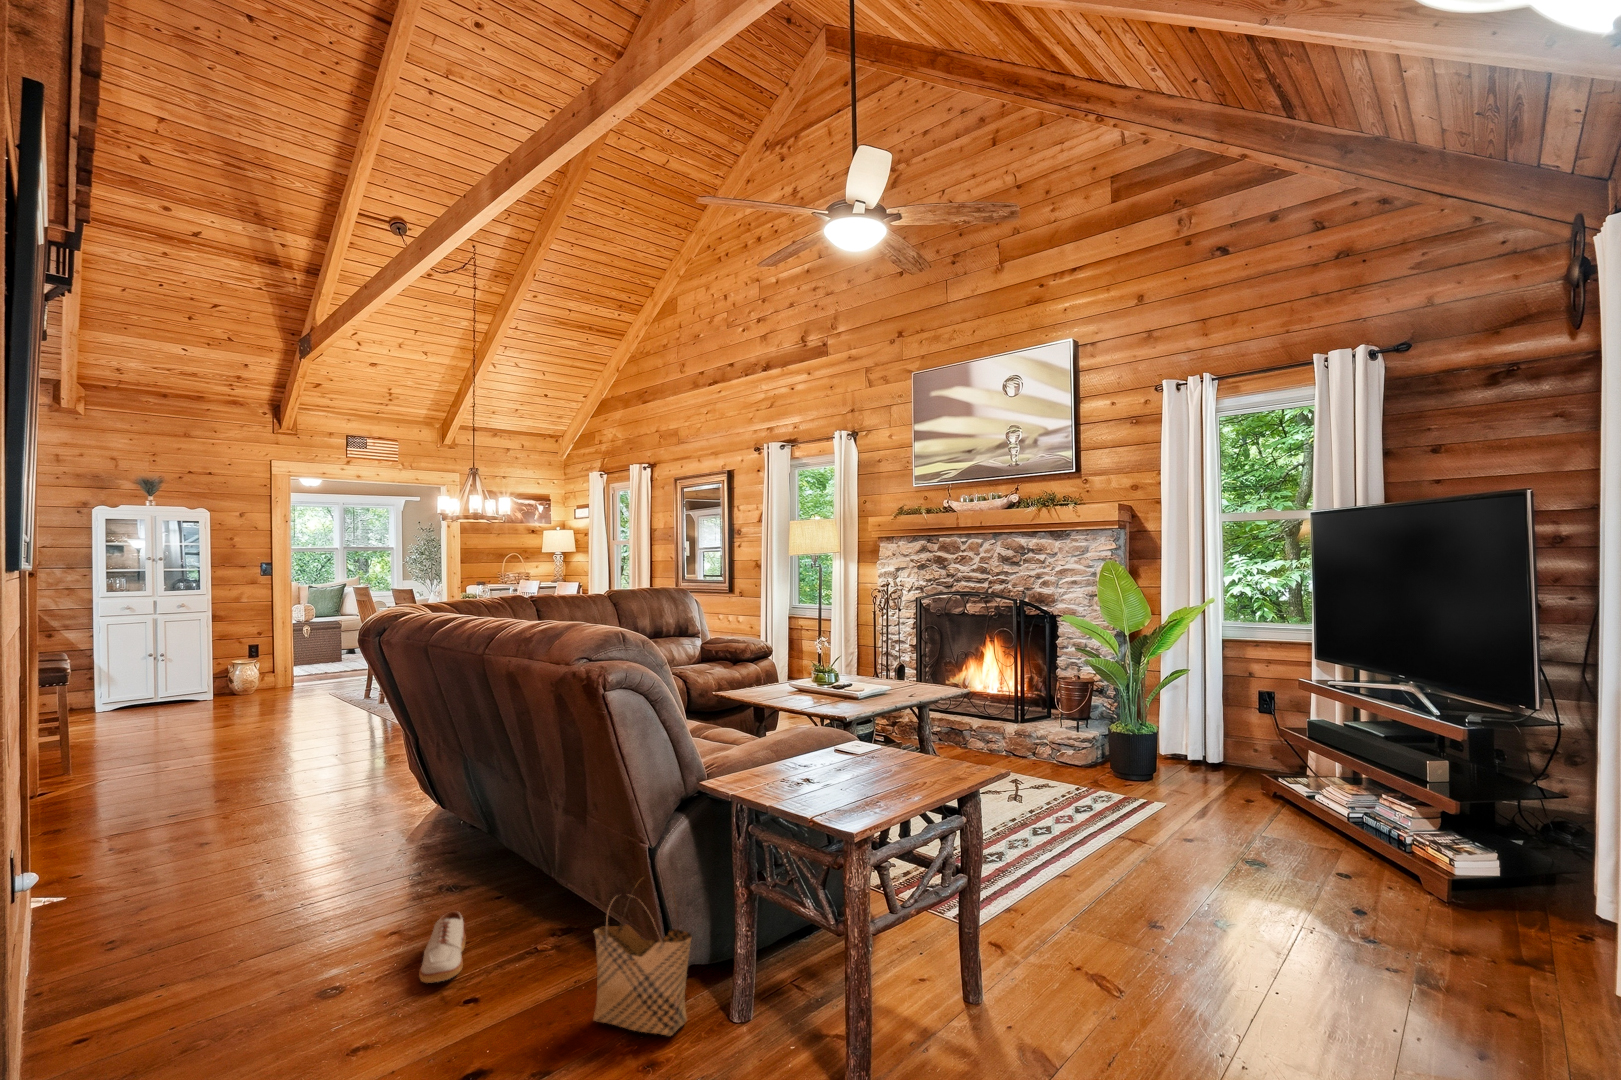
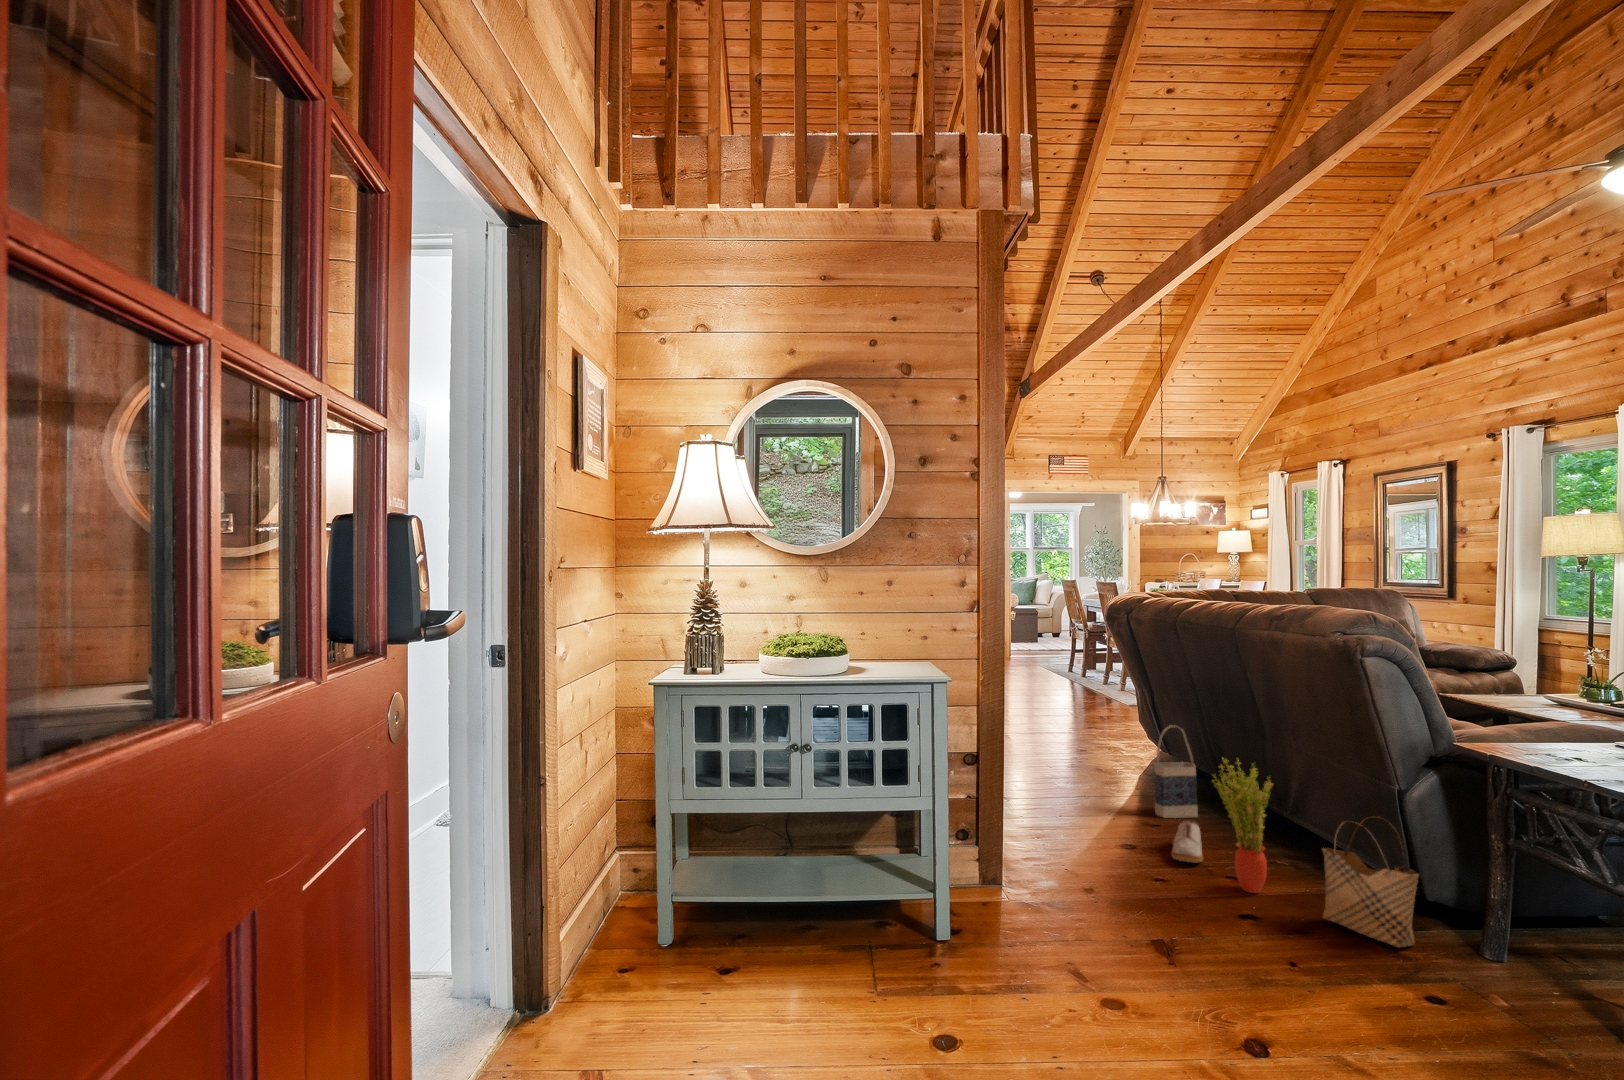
bag: none [417,780,473,905] -> present [1154,725,1198,818]
potted plant: none [463,830,542,1007] -> present [1214,757,1273,893]

